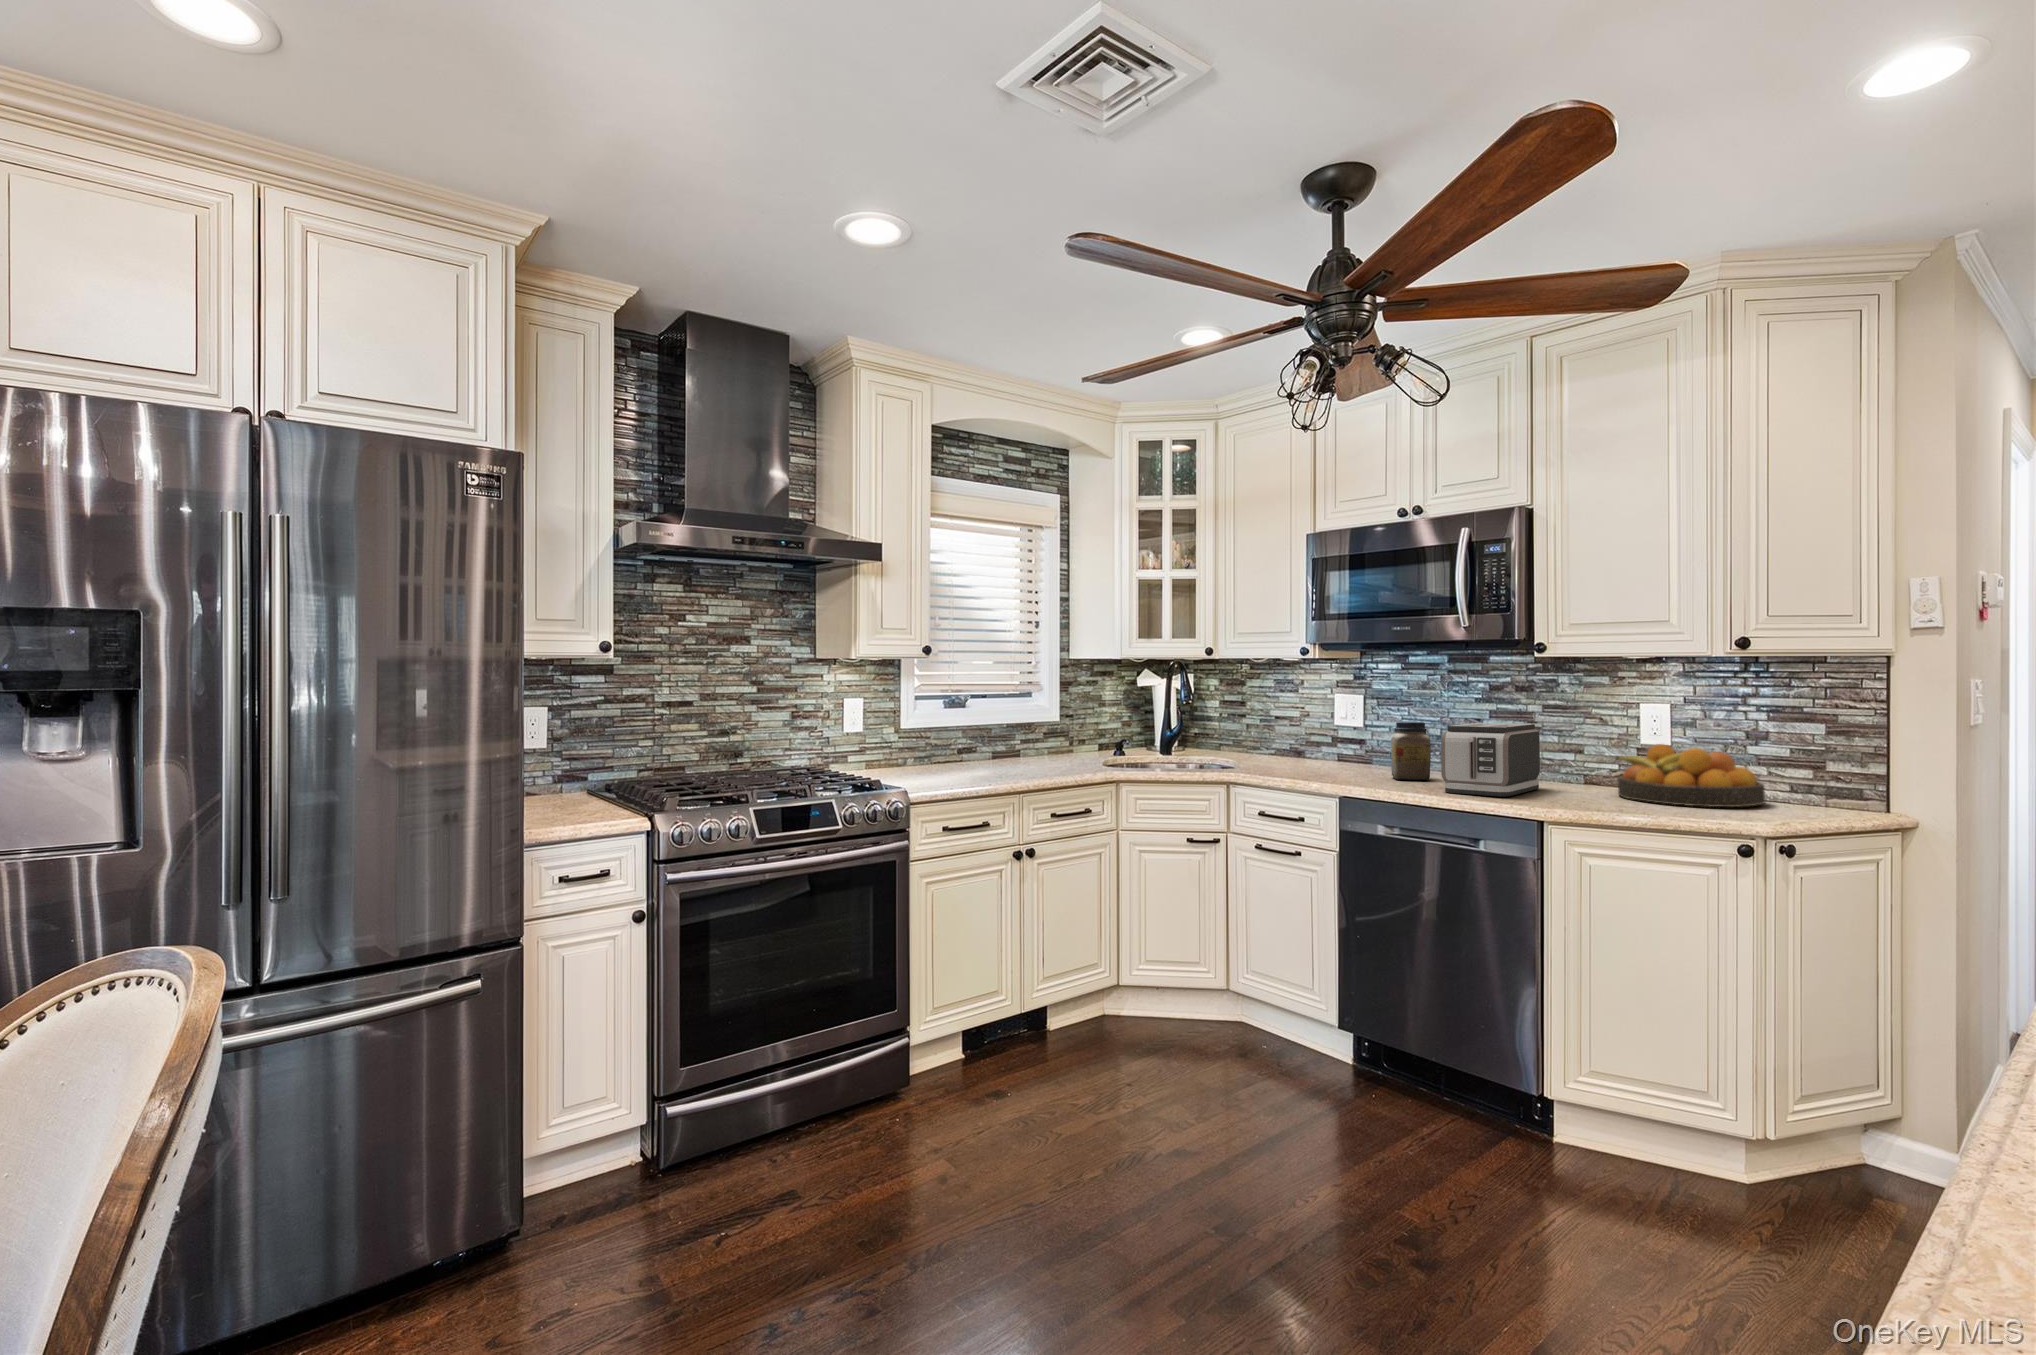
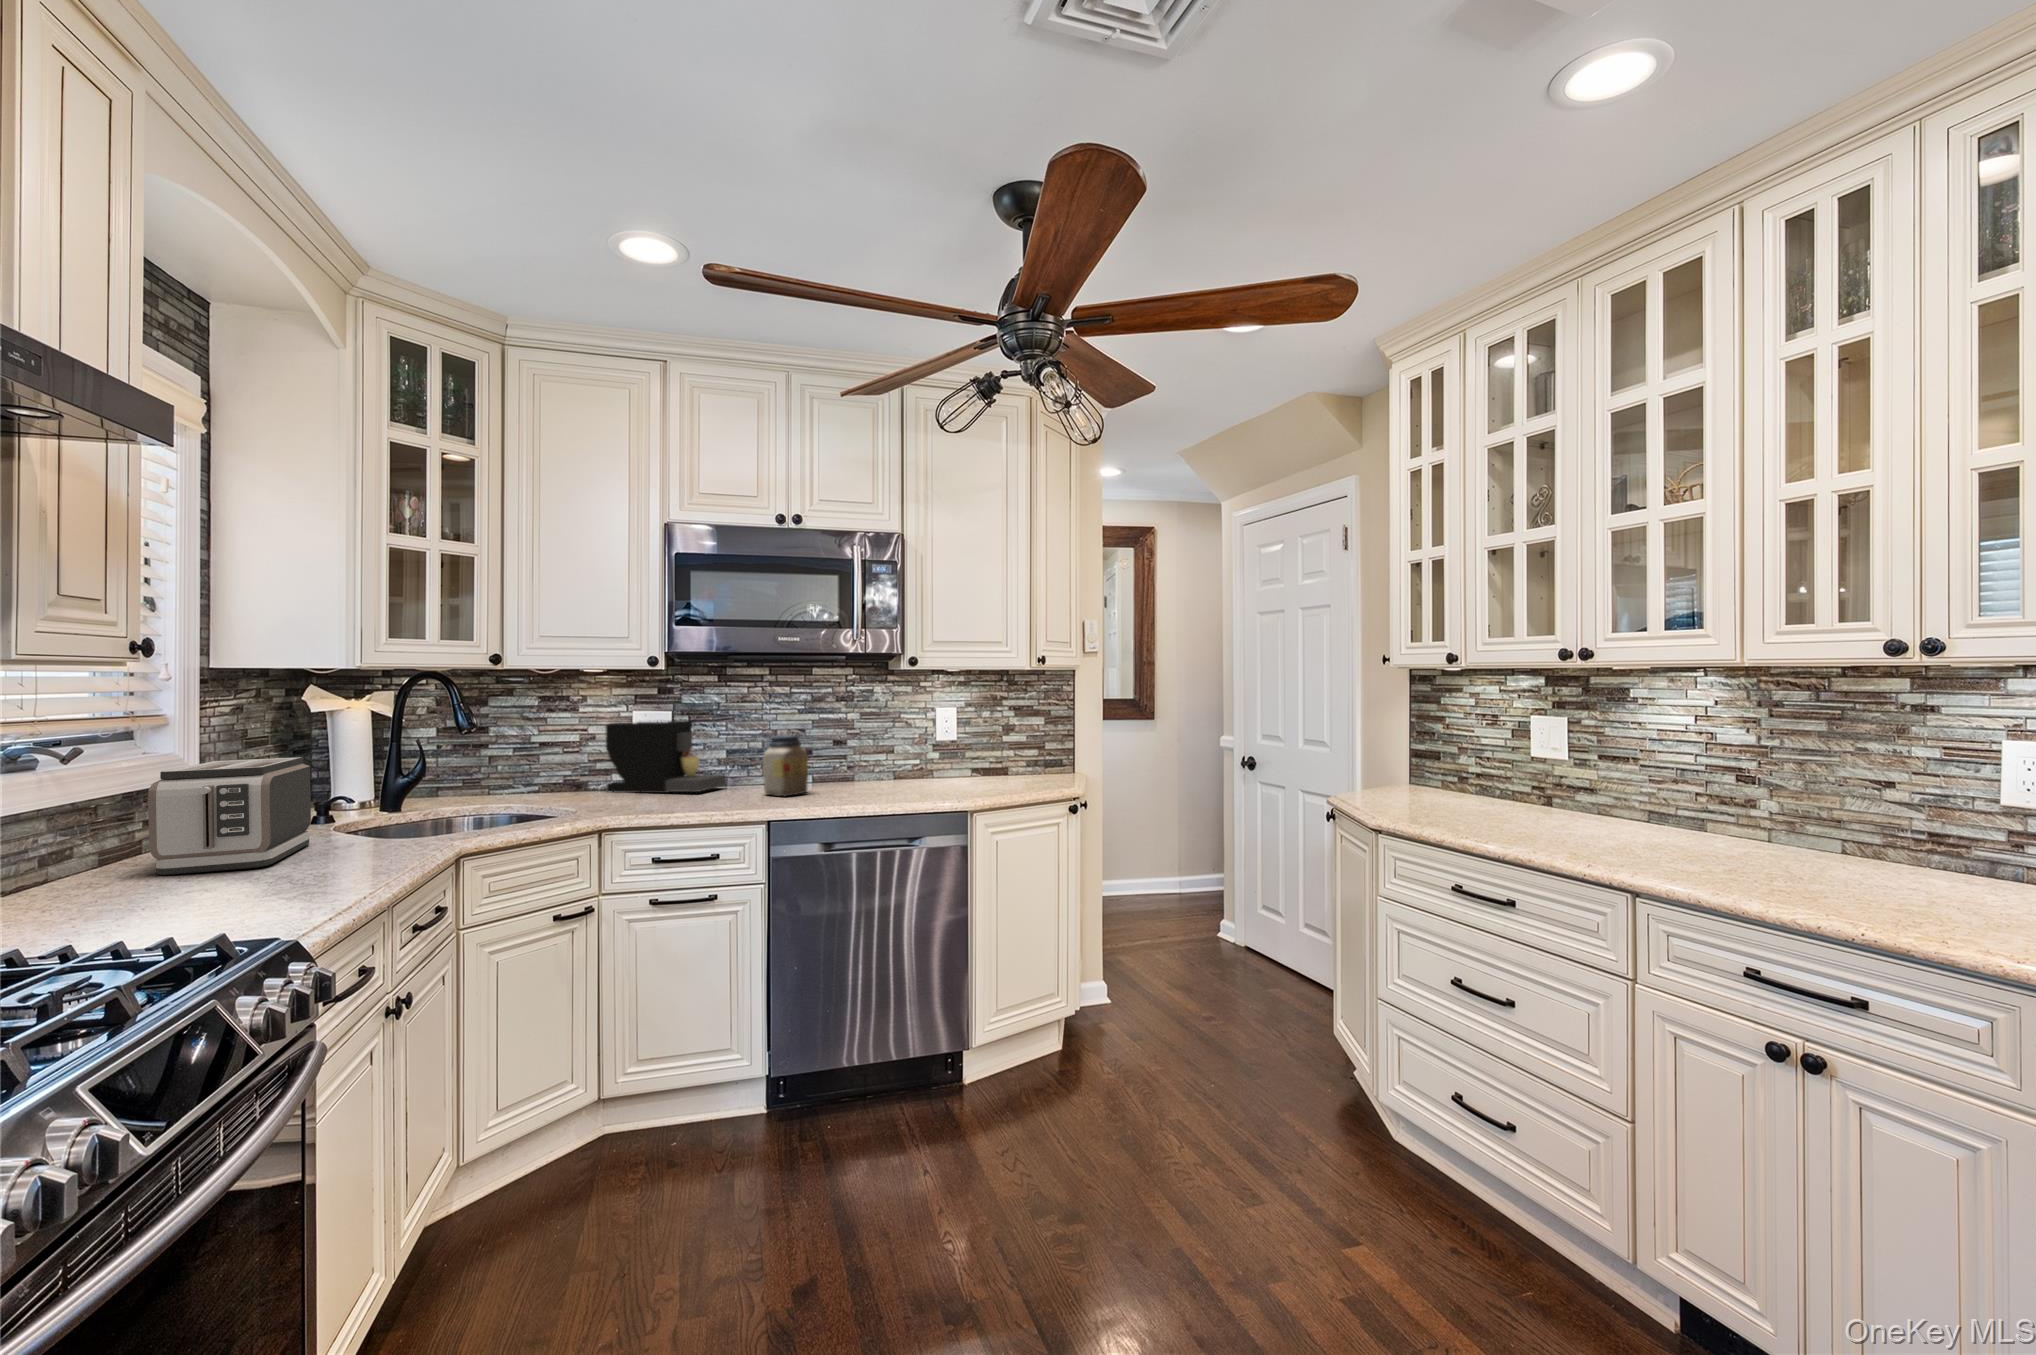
coffee maker: none [1309,703,1397,768] -> present [606,720,726,793]
toaster: present [1441,723,1540,797] -> present [148,757,311,875]
fruit bowl: present [1616,744,1765,807] -> none [946,740,1038,786]

